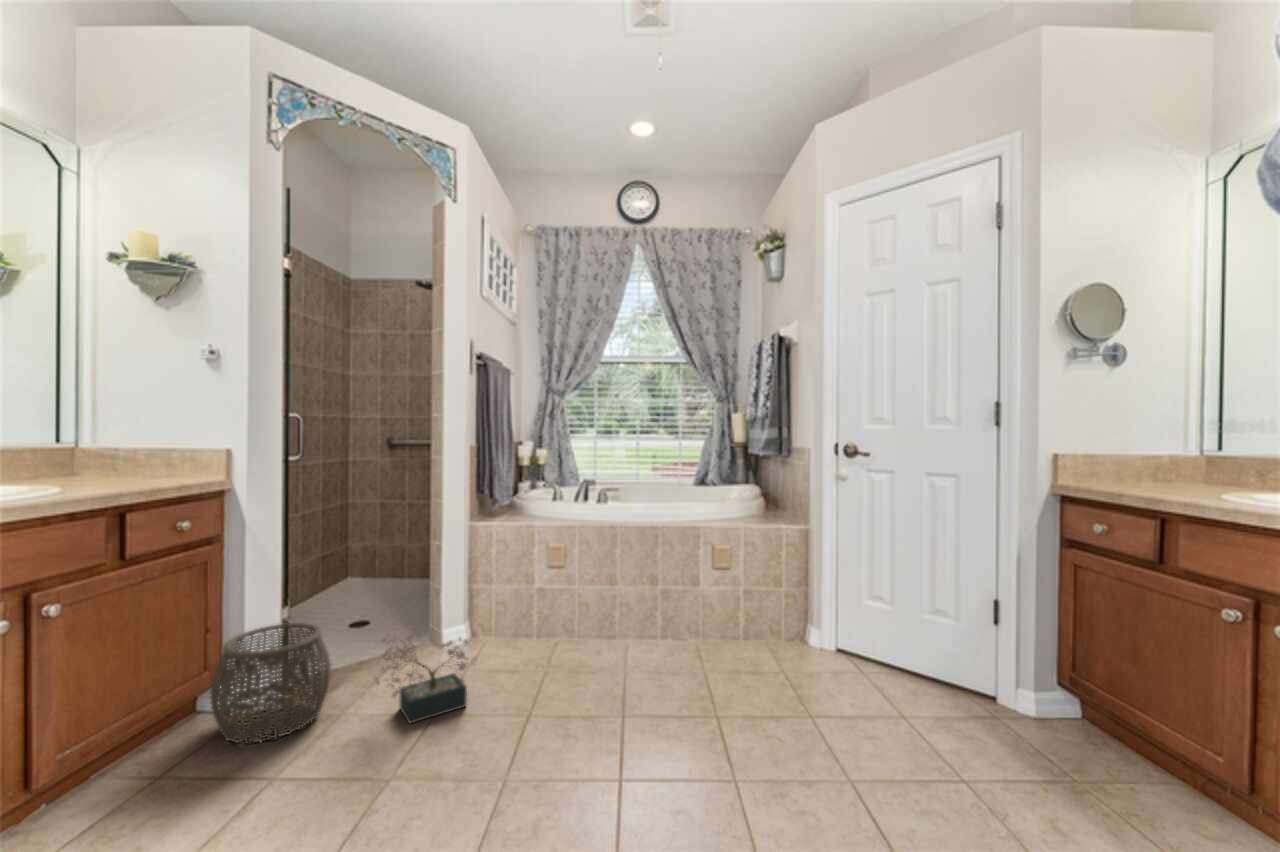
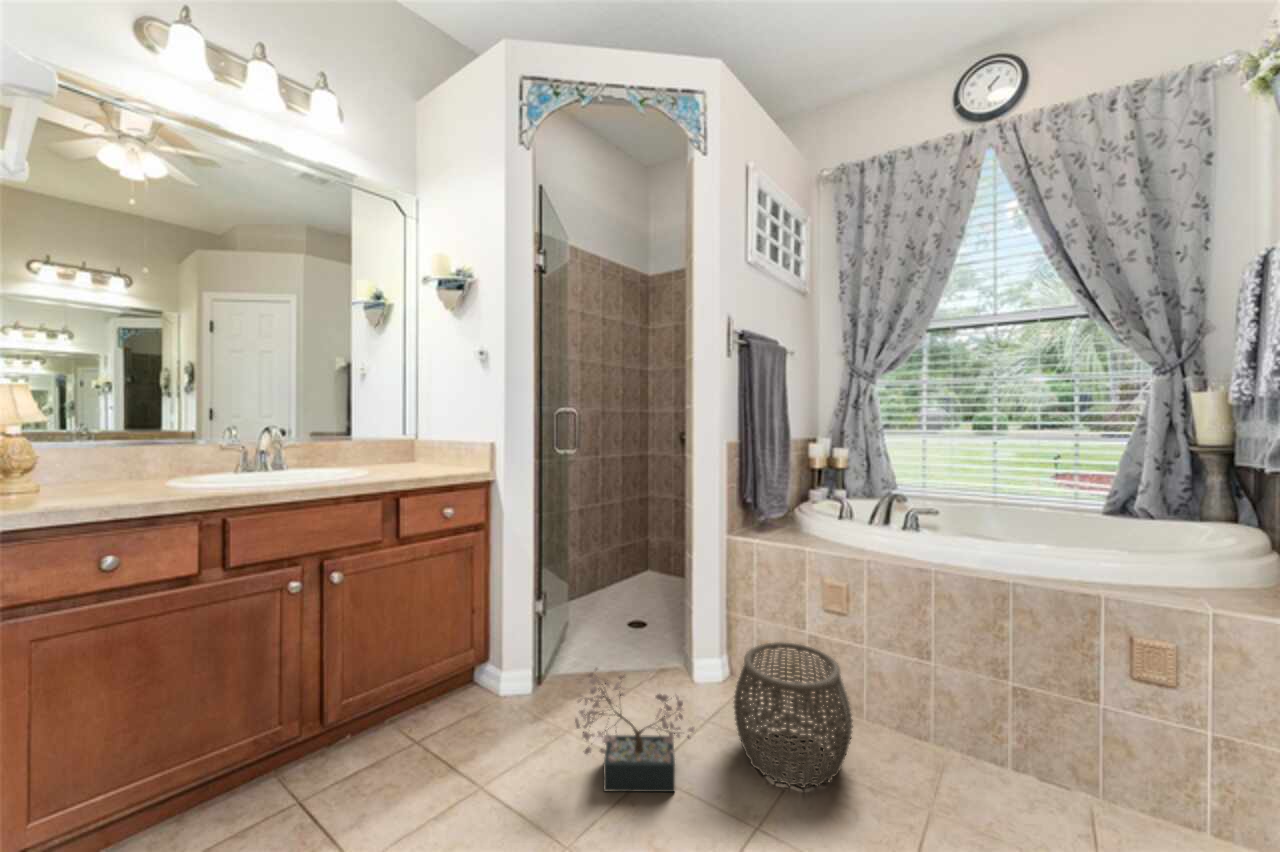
woven basket: present [210,623,331,743] -> present [734,642,853,788]

